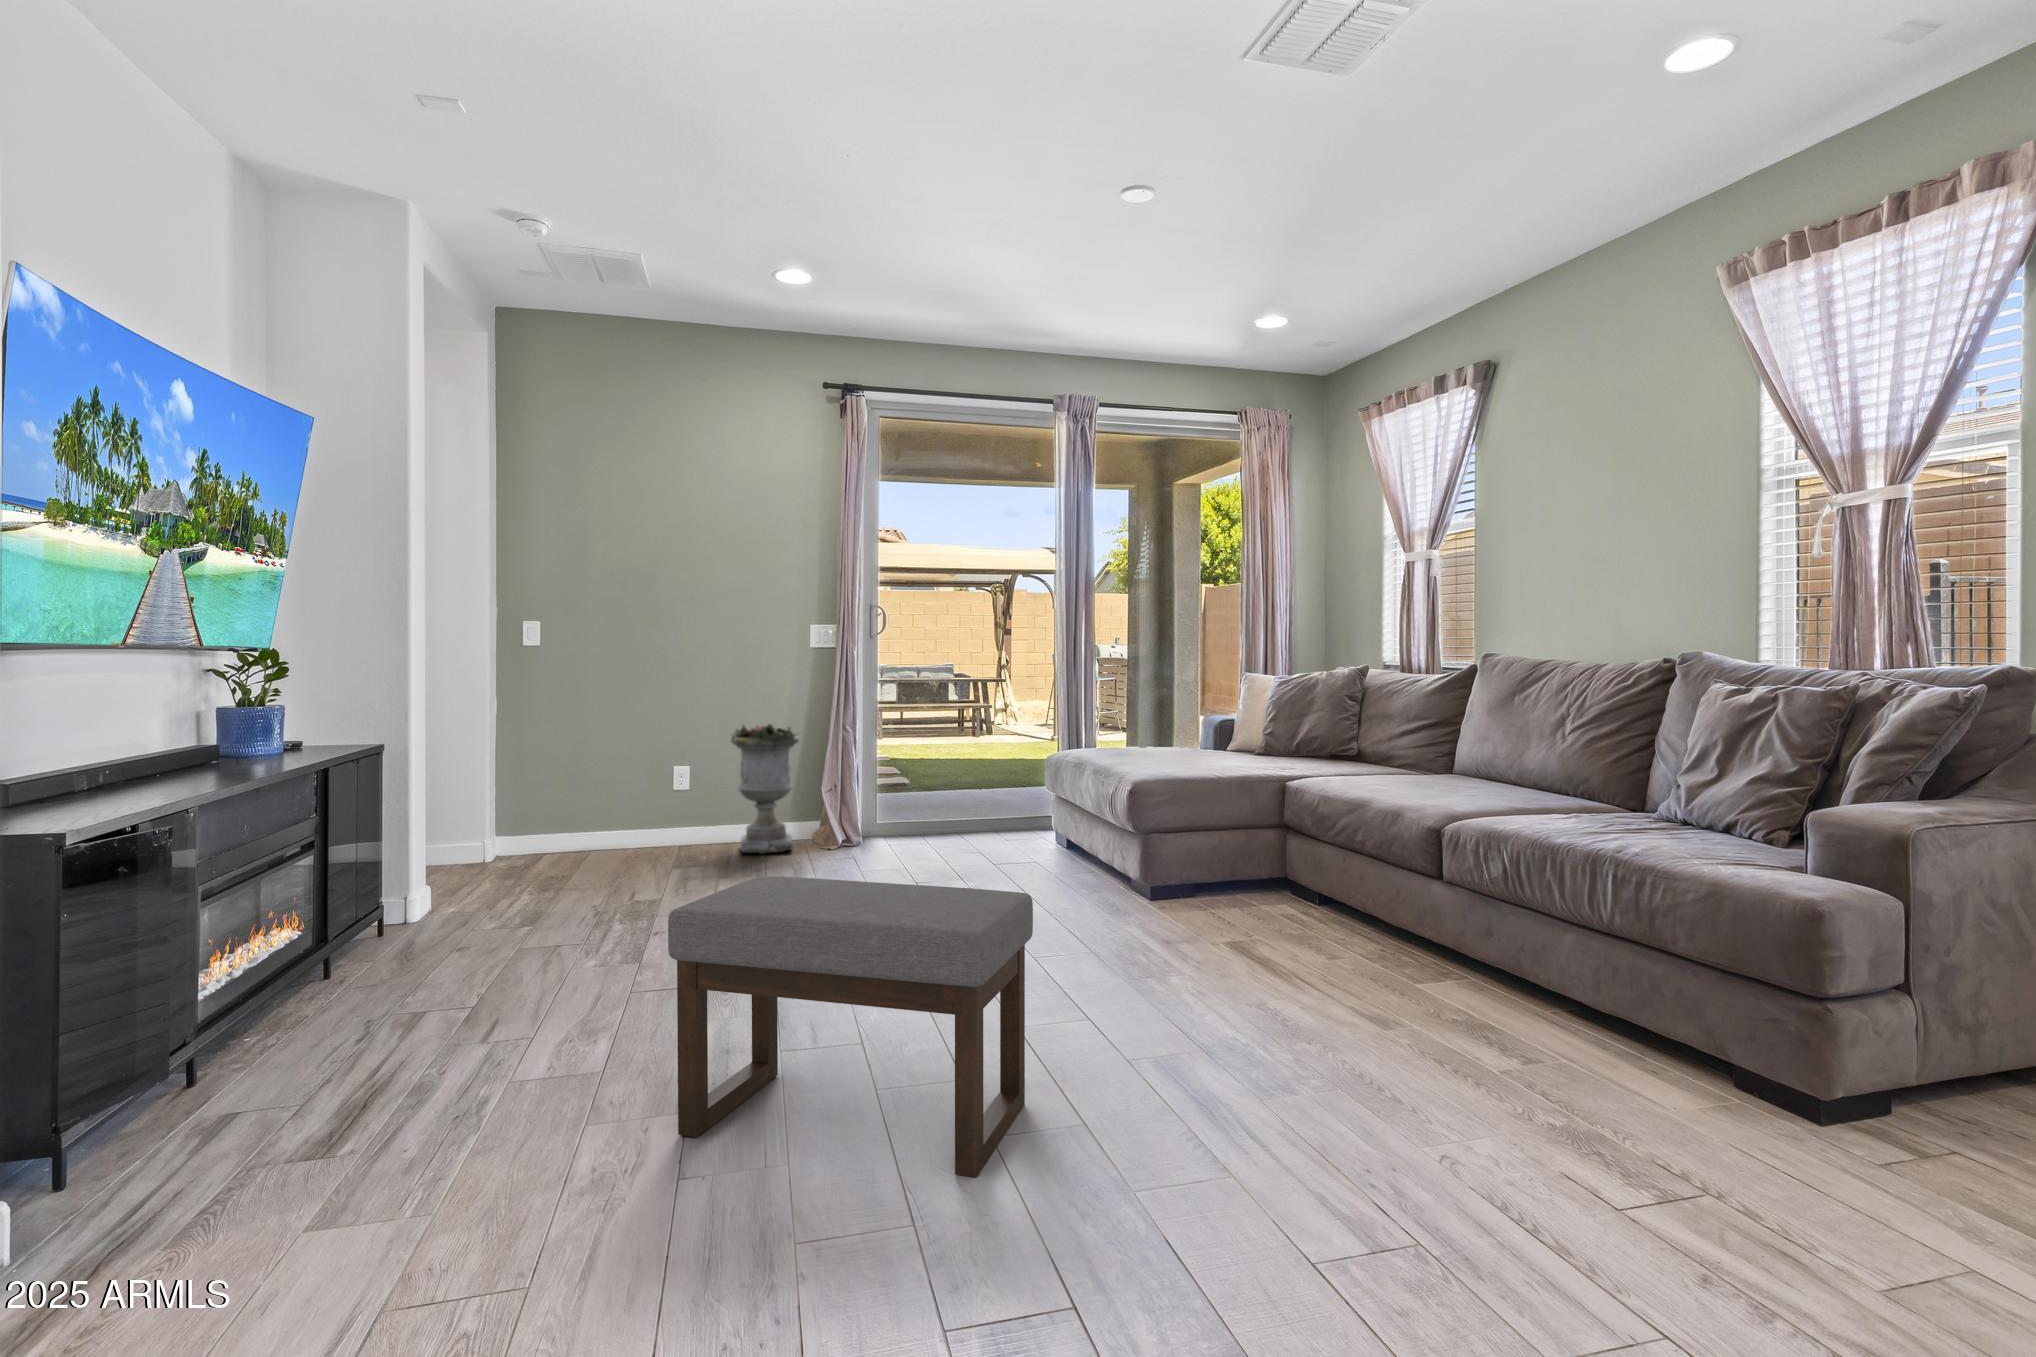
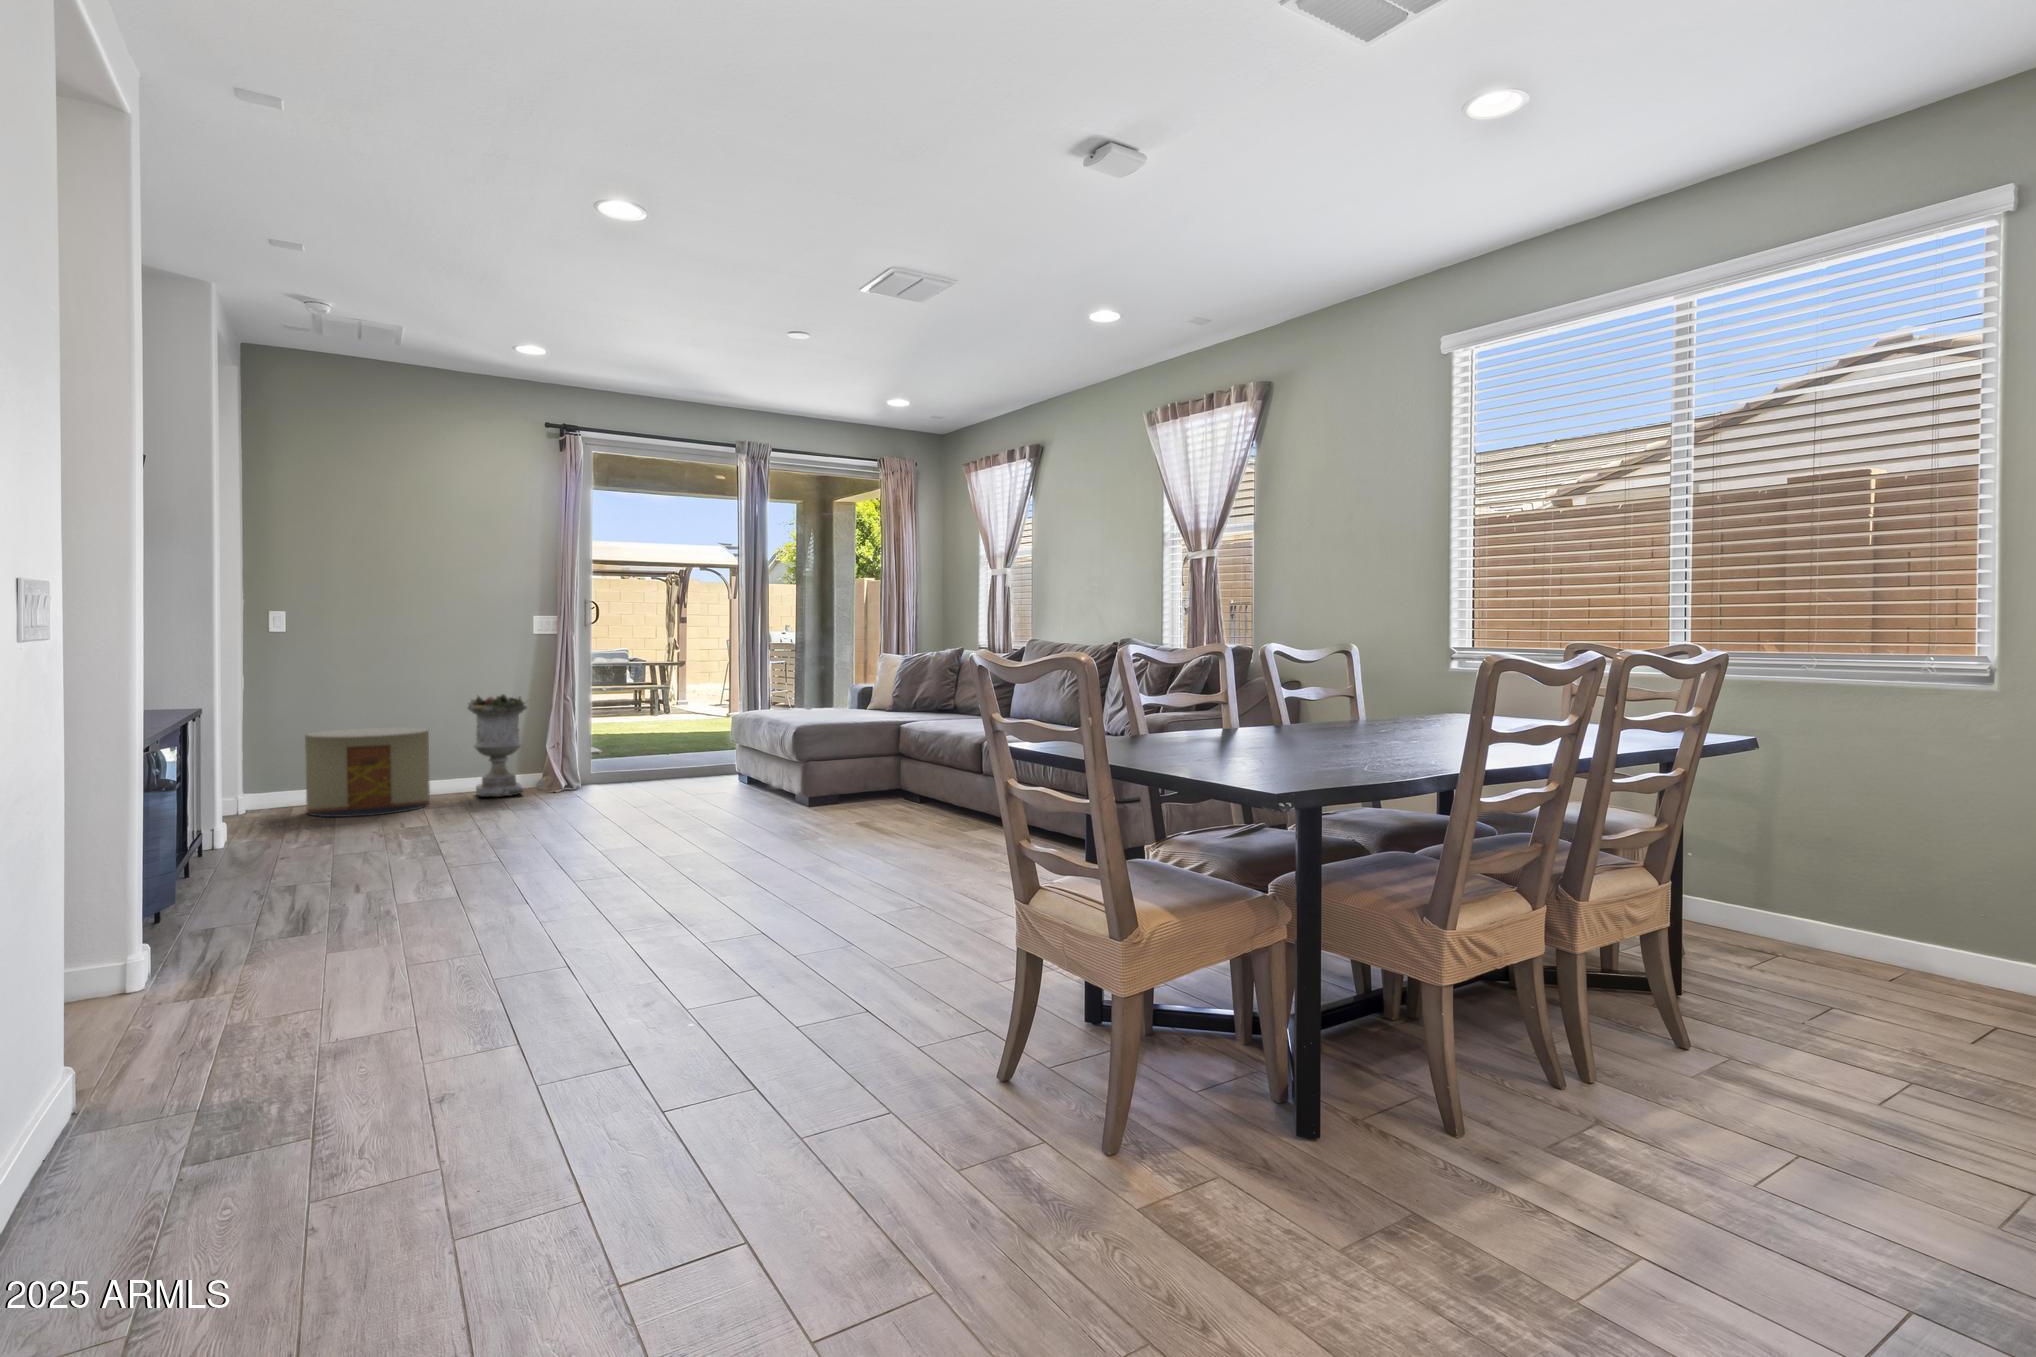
side table: none [547,763,685,876] -> present [305,728,430,817]
ottoman: present [668,876,1033,1177] -> none [509,773,729,917]

